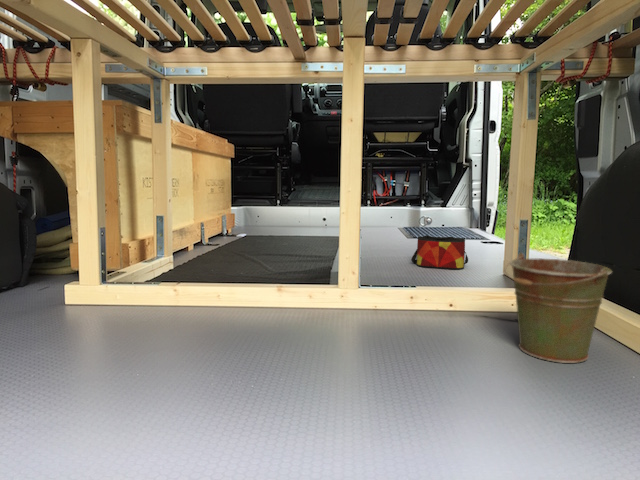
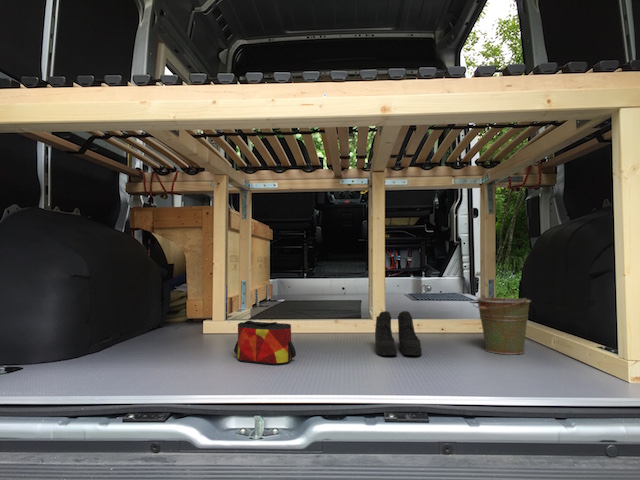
bag: present [411,235,468,269] -> present [234,320,296,365]
boots: none [333,283,411,368] -> present [375,311,422,356]

